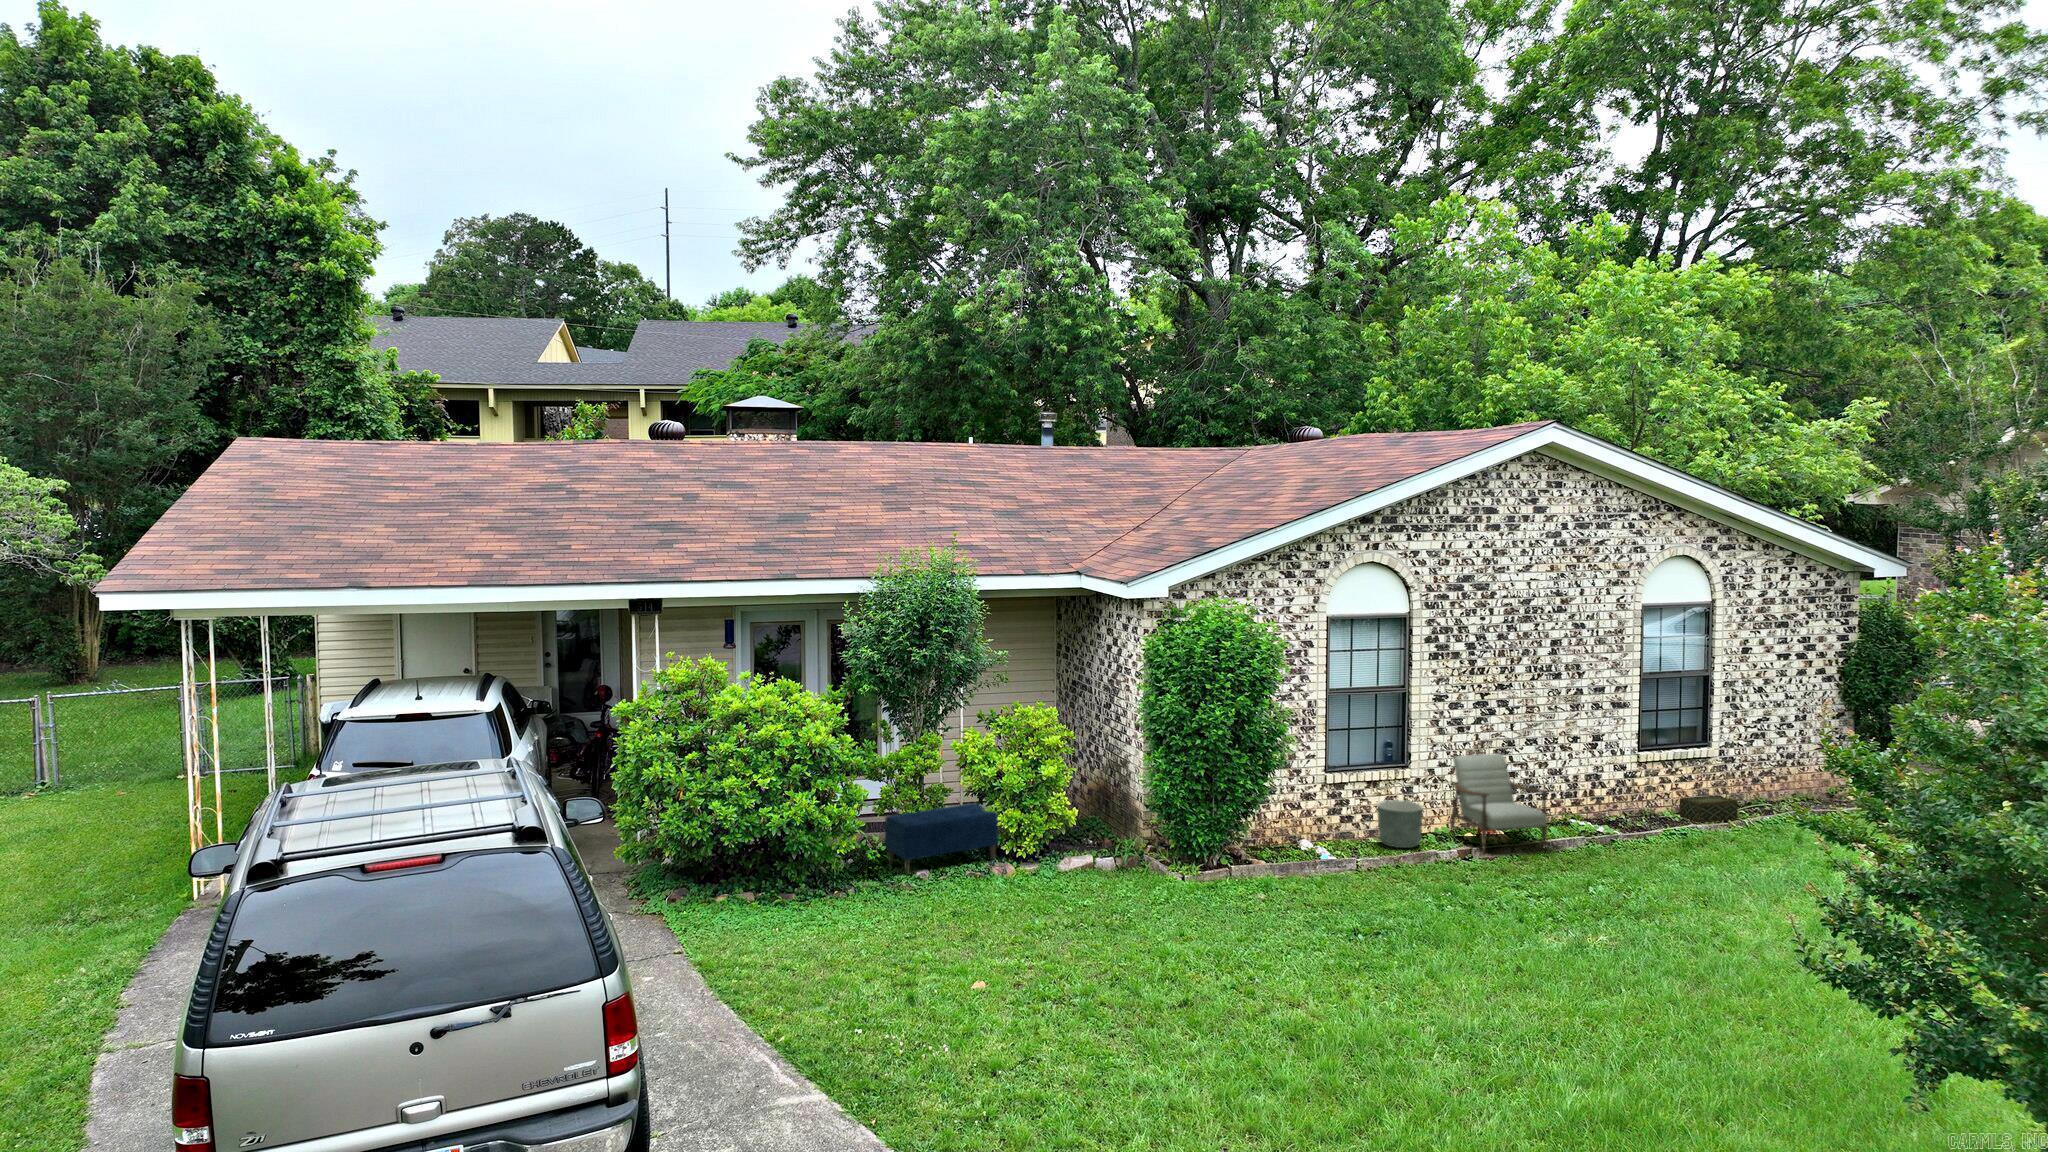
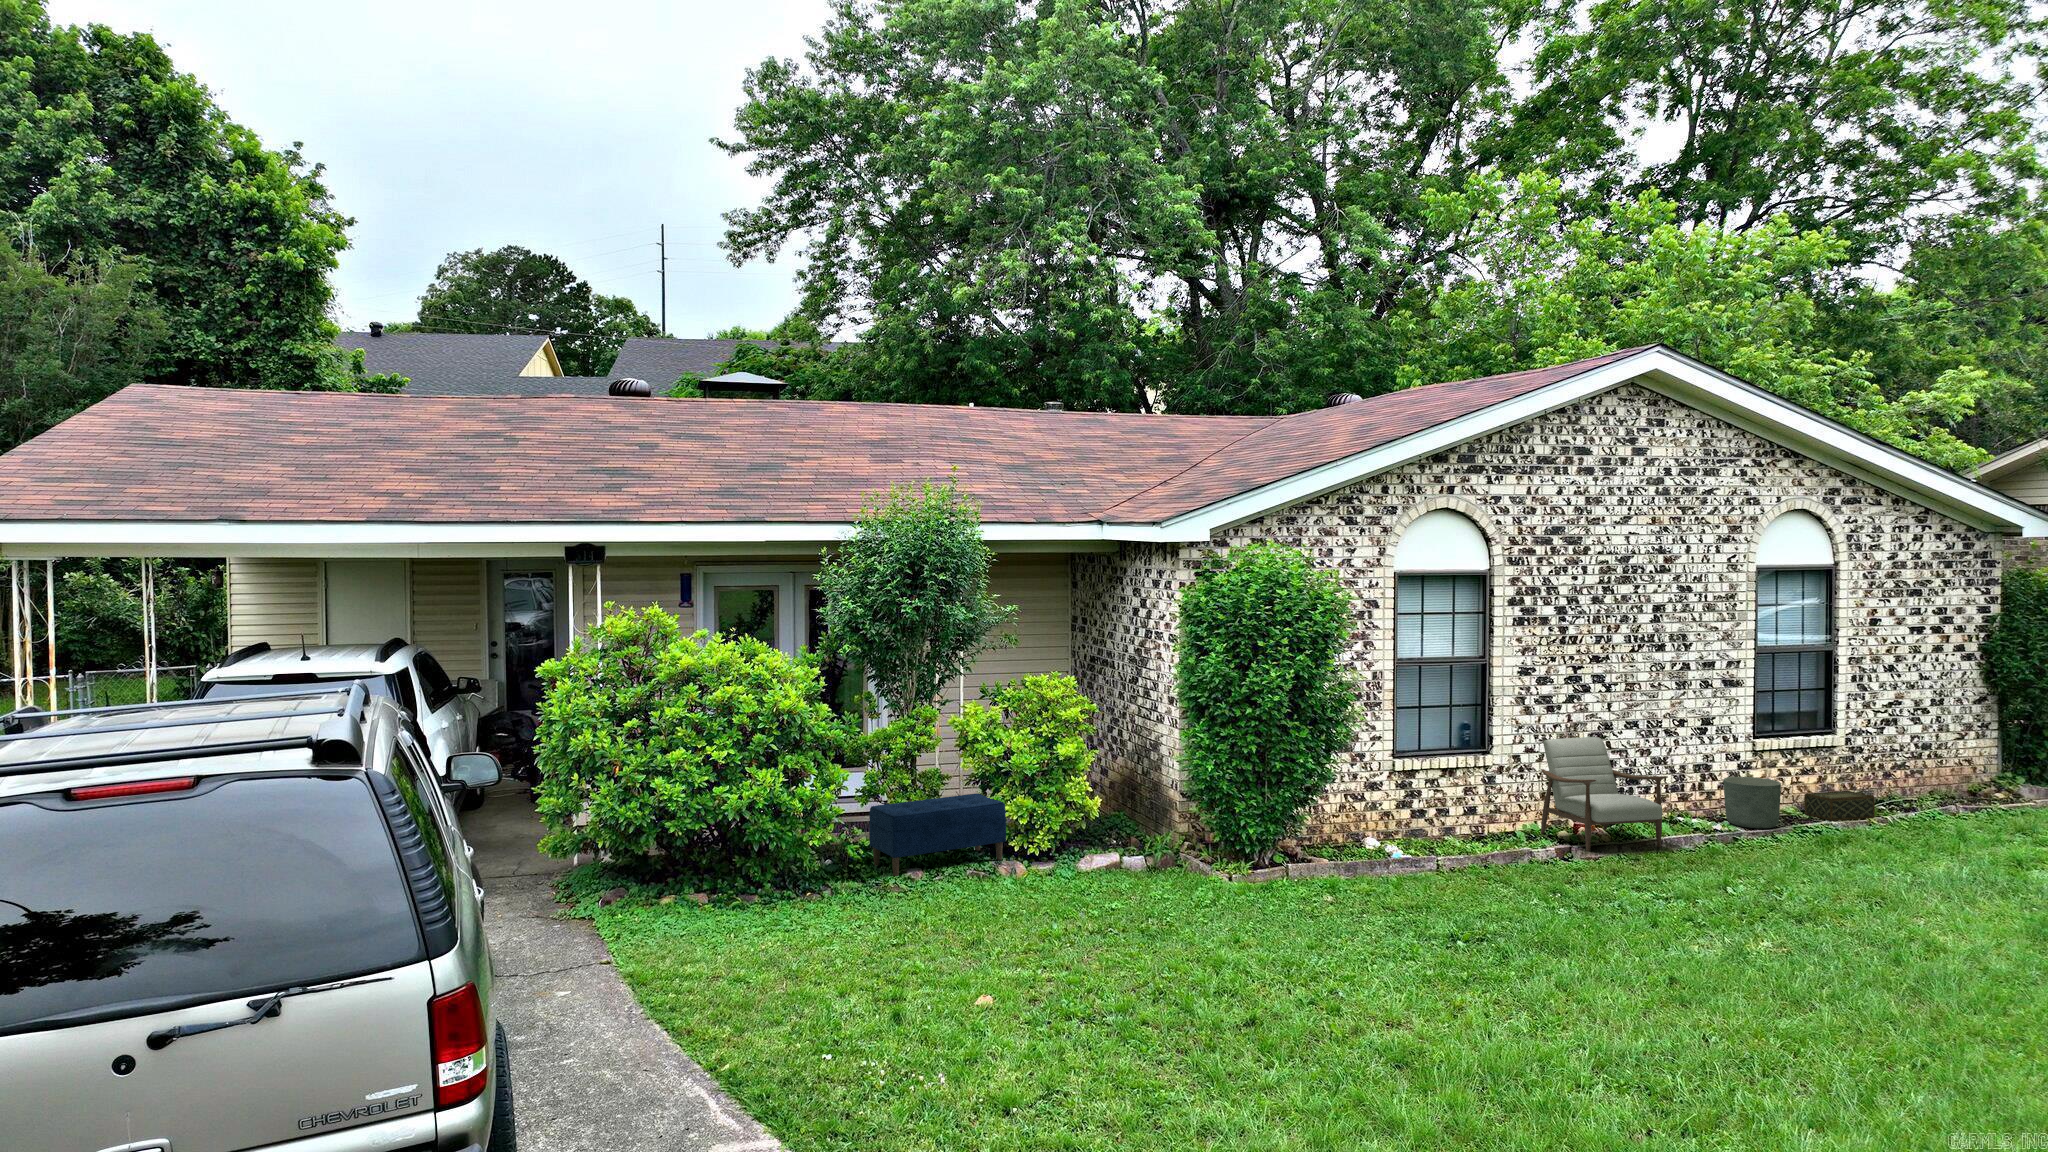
planter: present [1377,800,1423,848] -> present [1724,777,1781,829]

